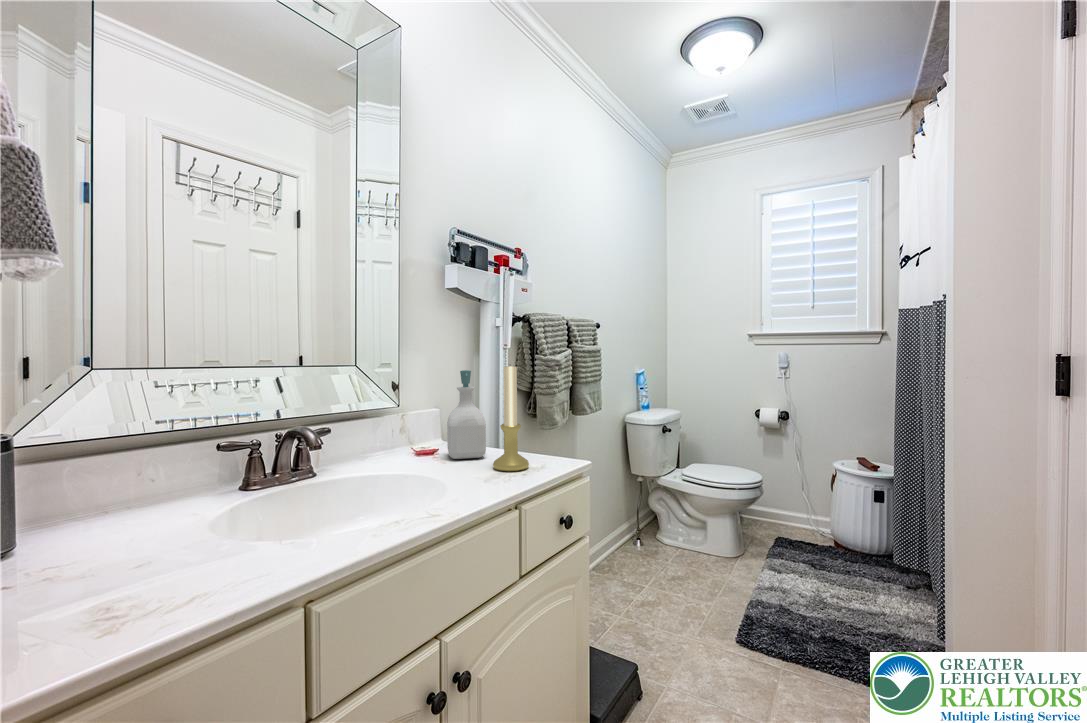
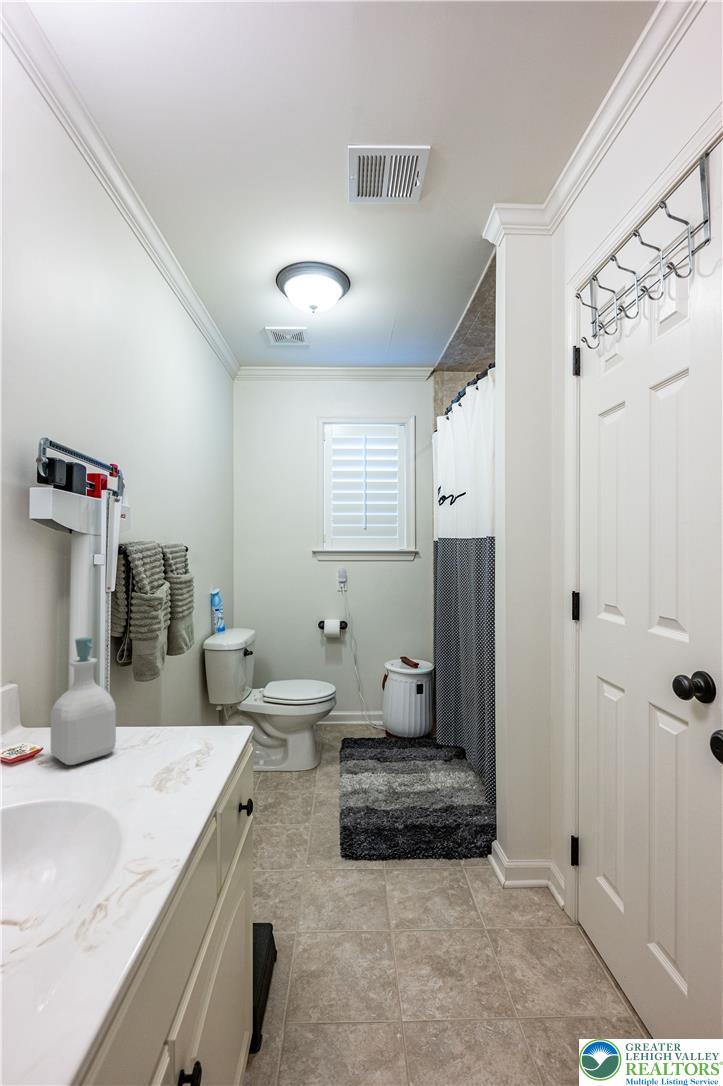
candle holder: present [493,366,529,471] -> none [143,628,192,770]

